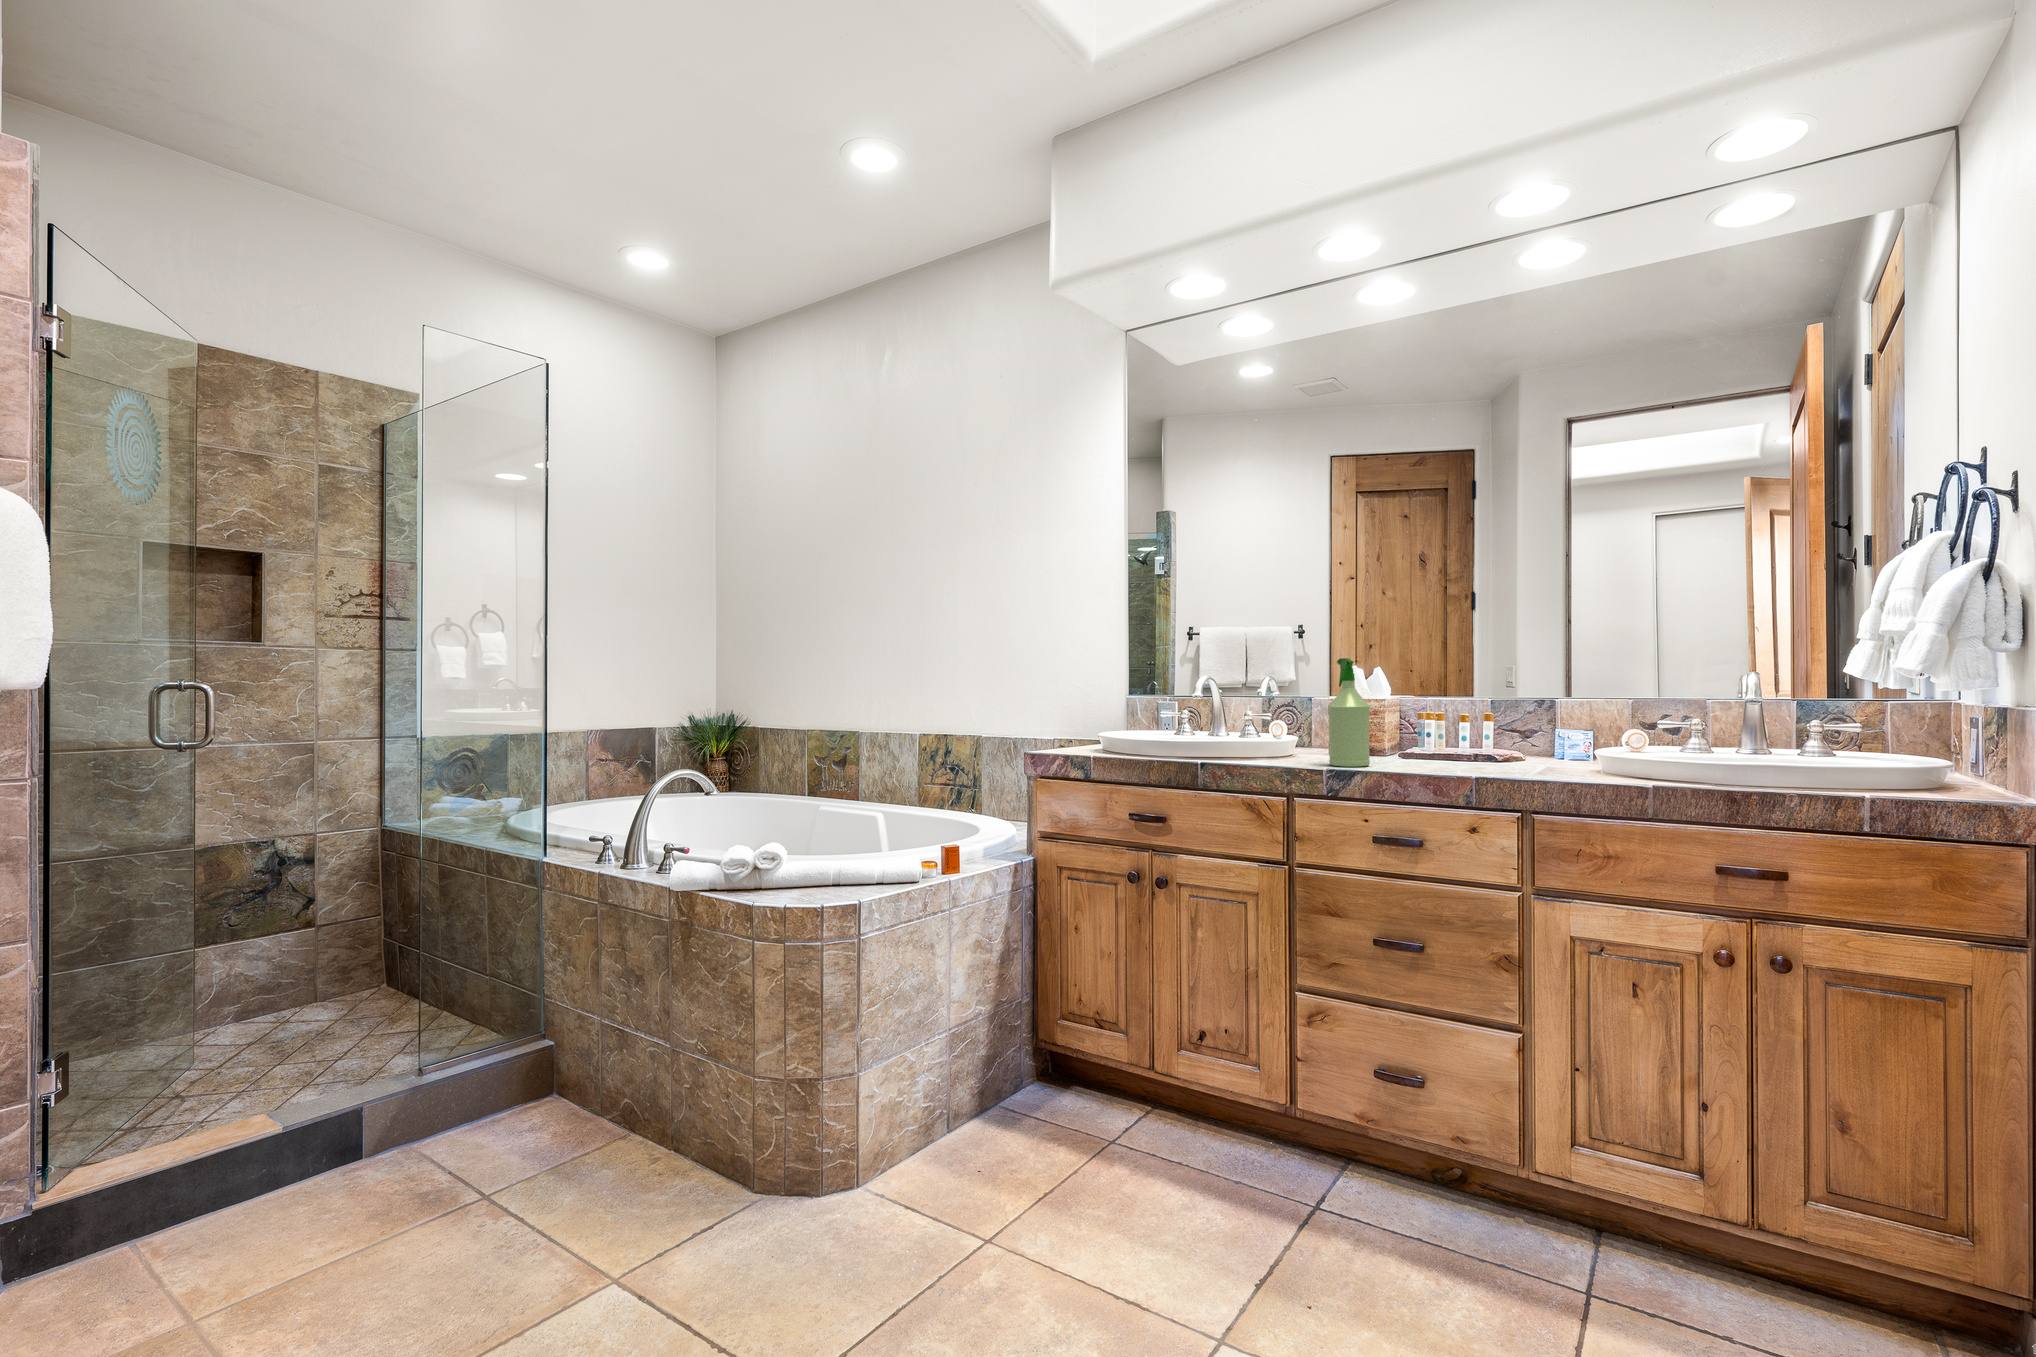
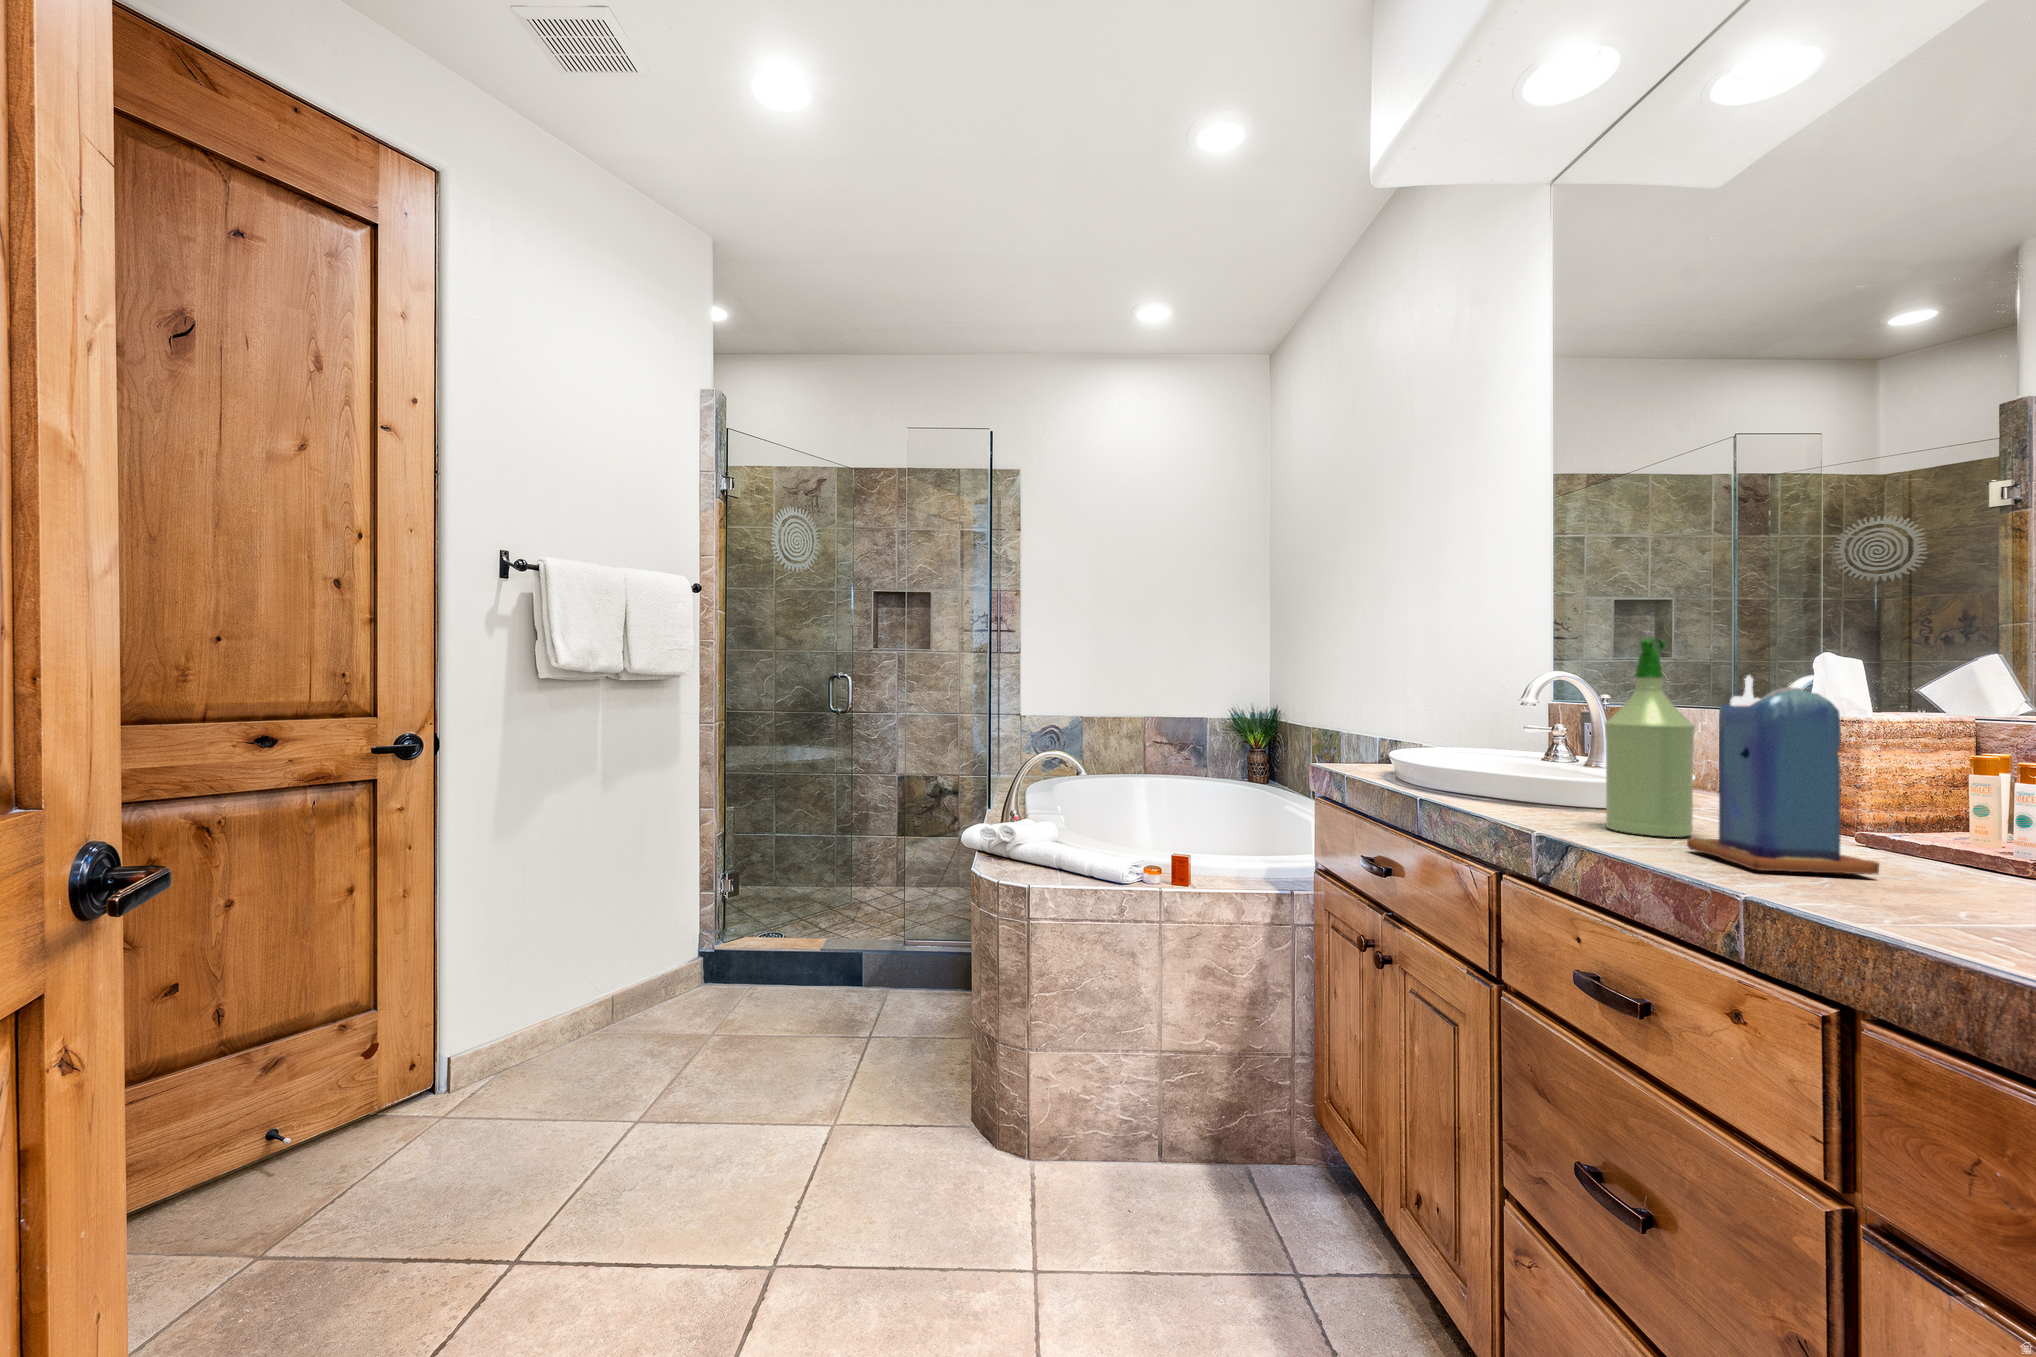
candle: none [1397,680,1468,772] -> present [1687,676,1879,875]

